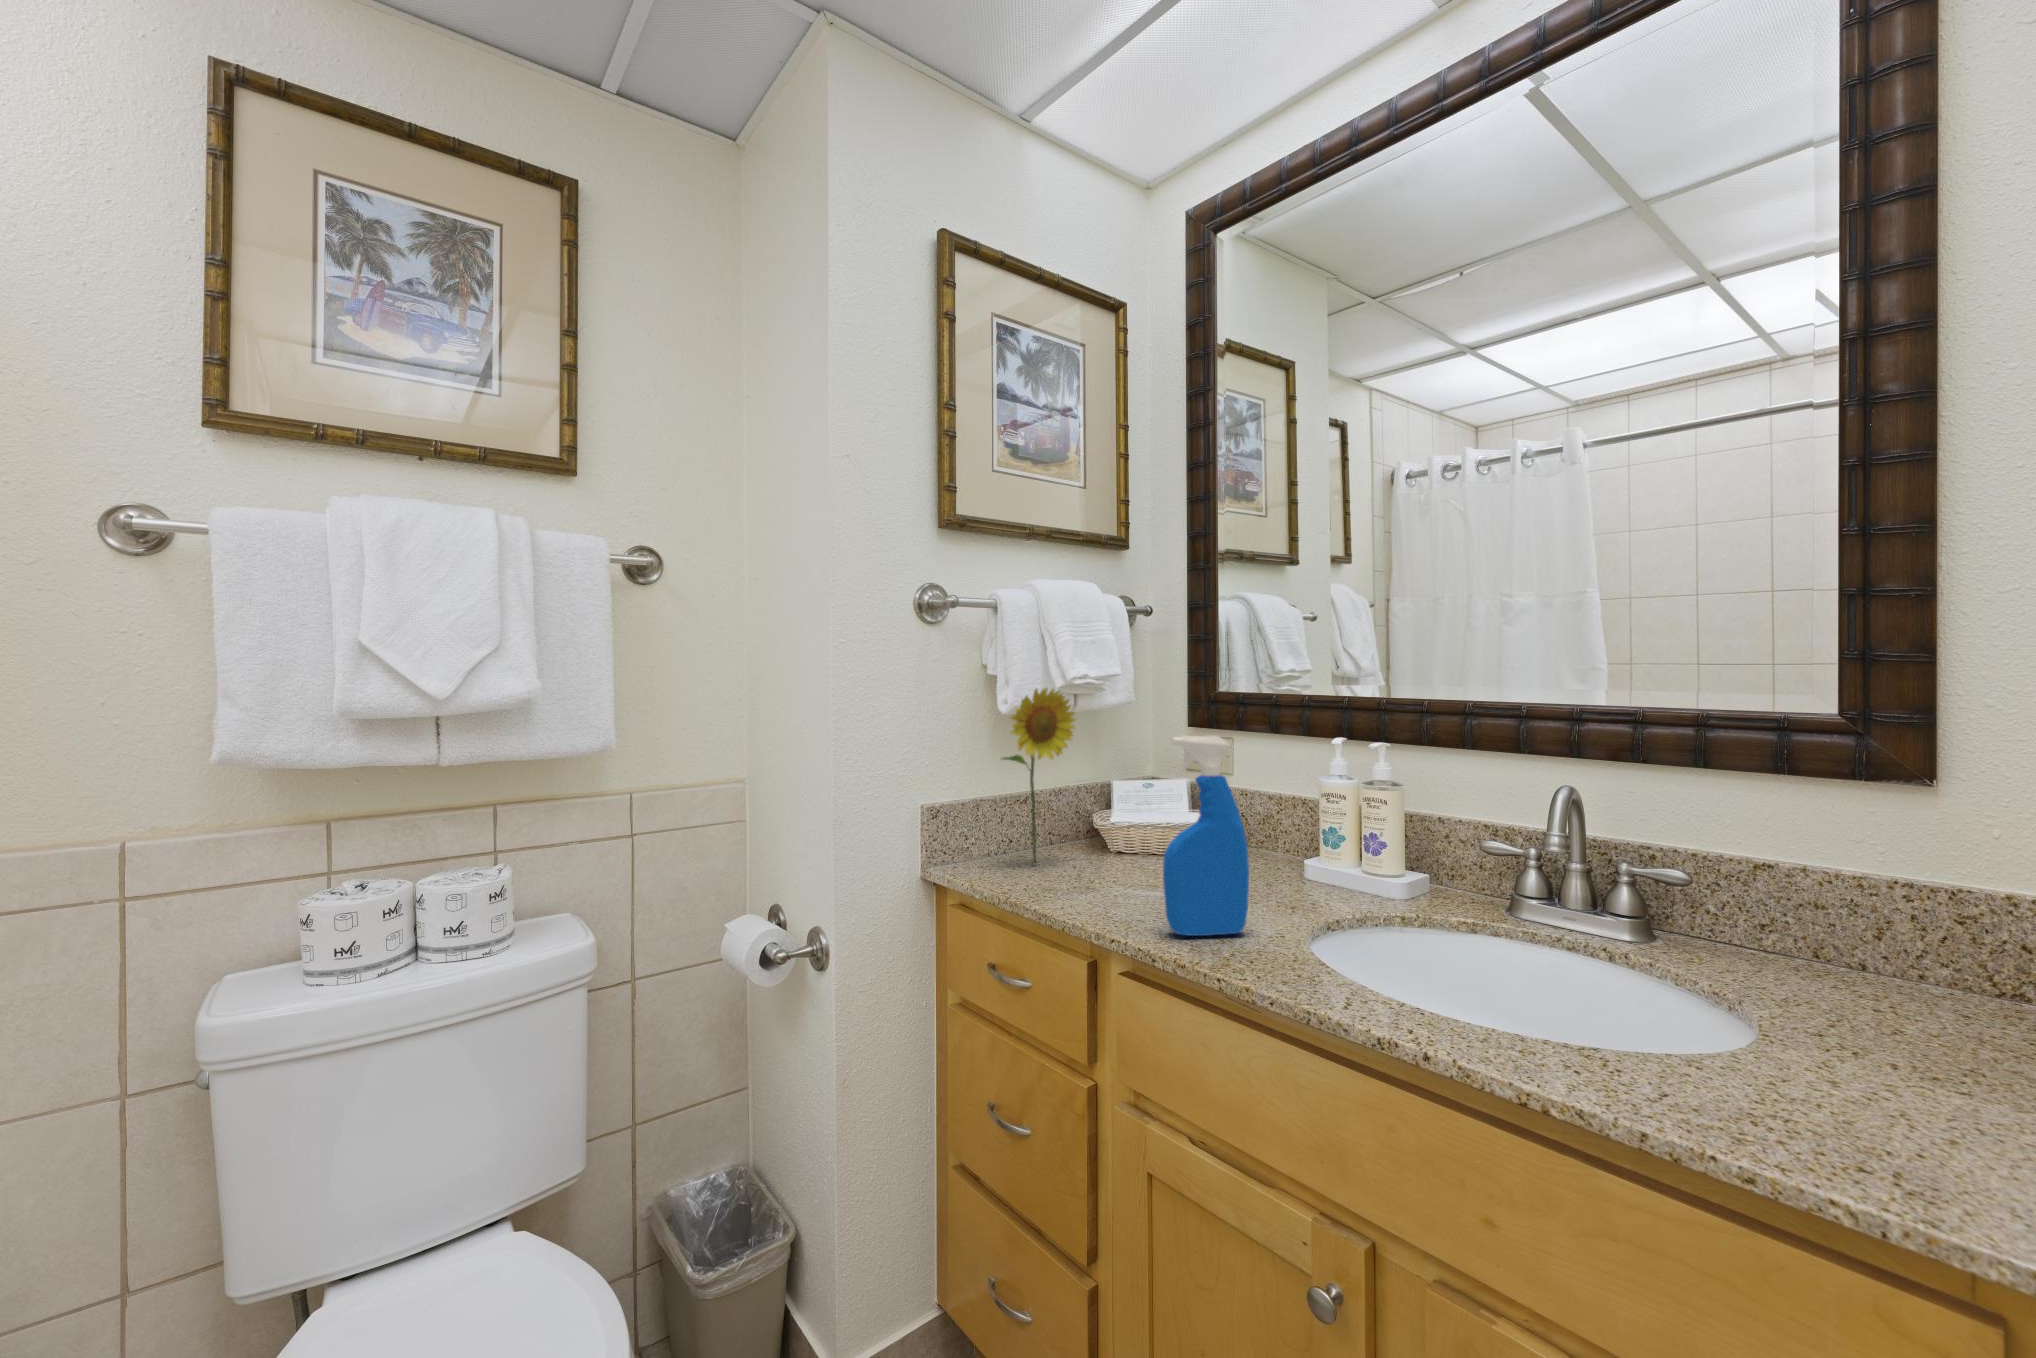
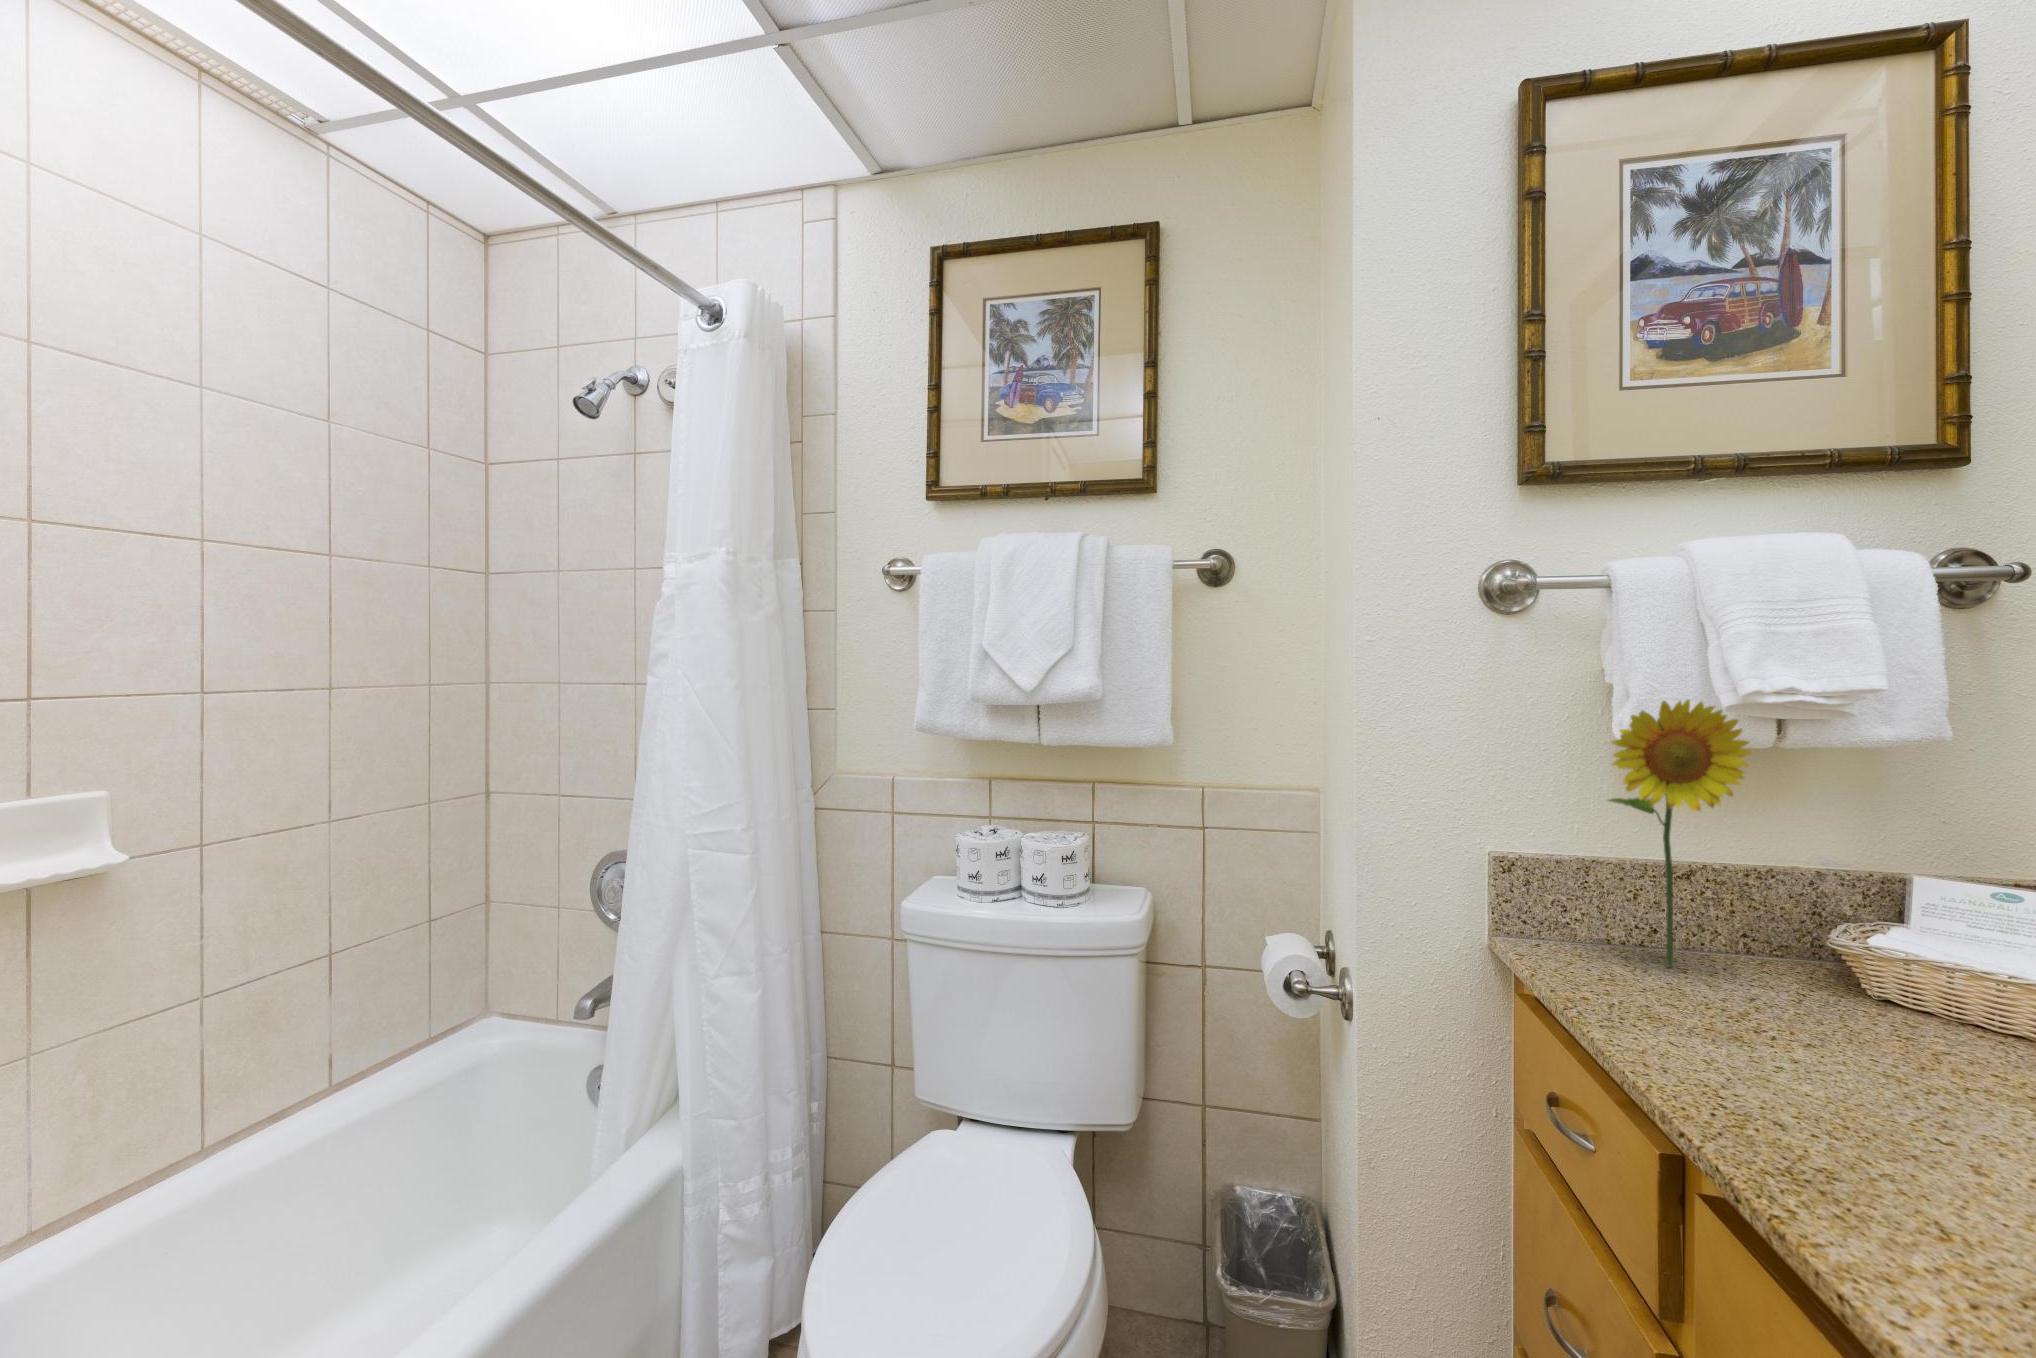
spray bottle: present [1163,736,1249,936] -> none [1776,798,2022,1213]

